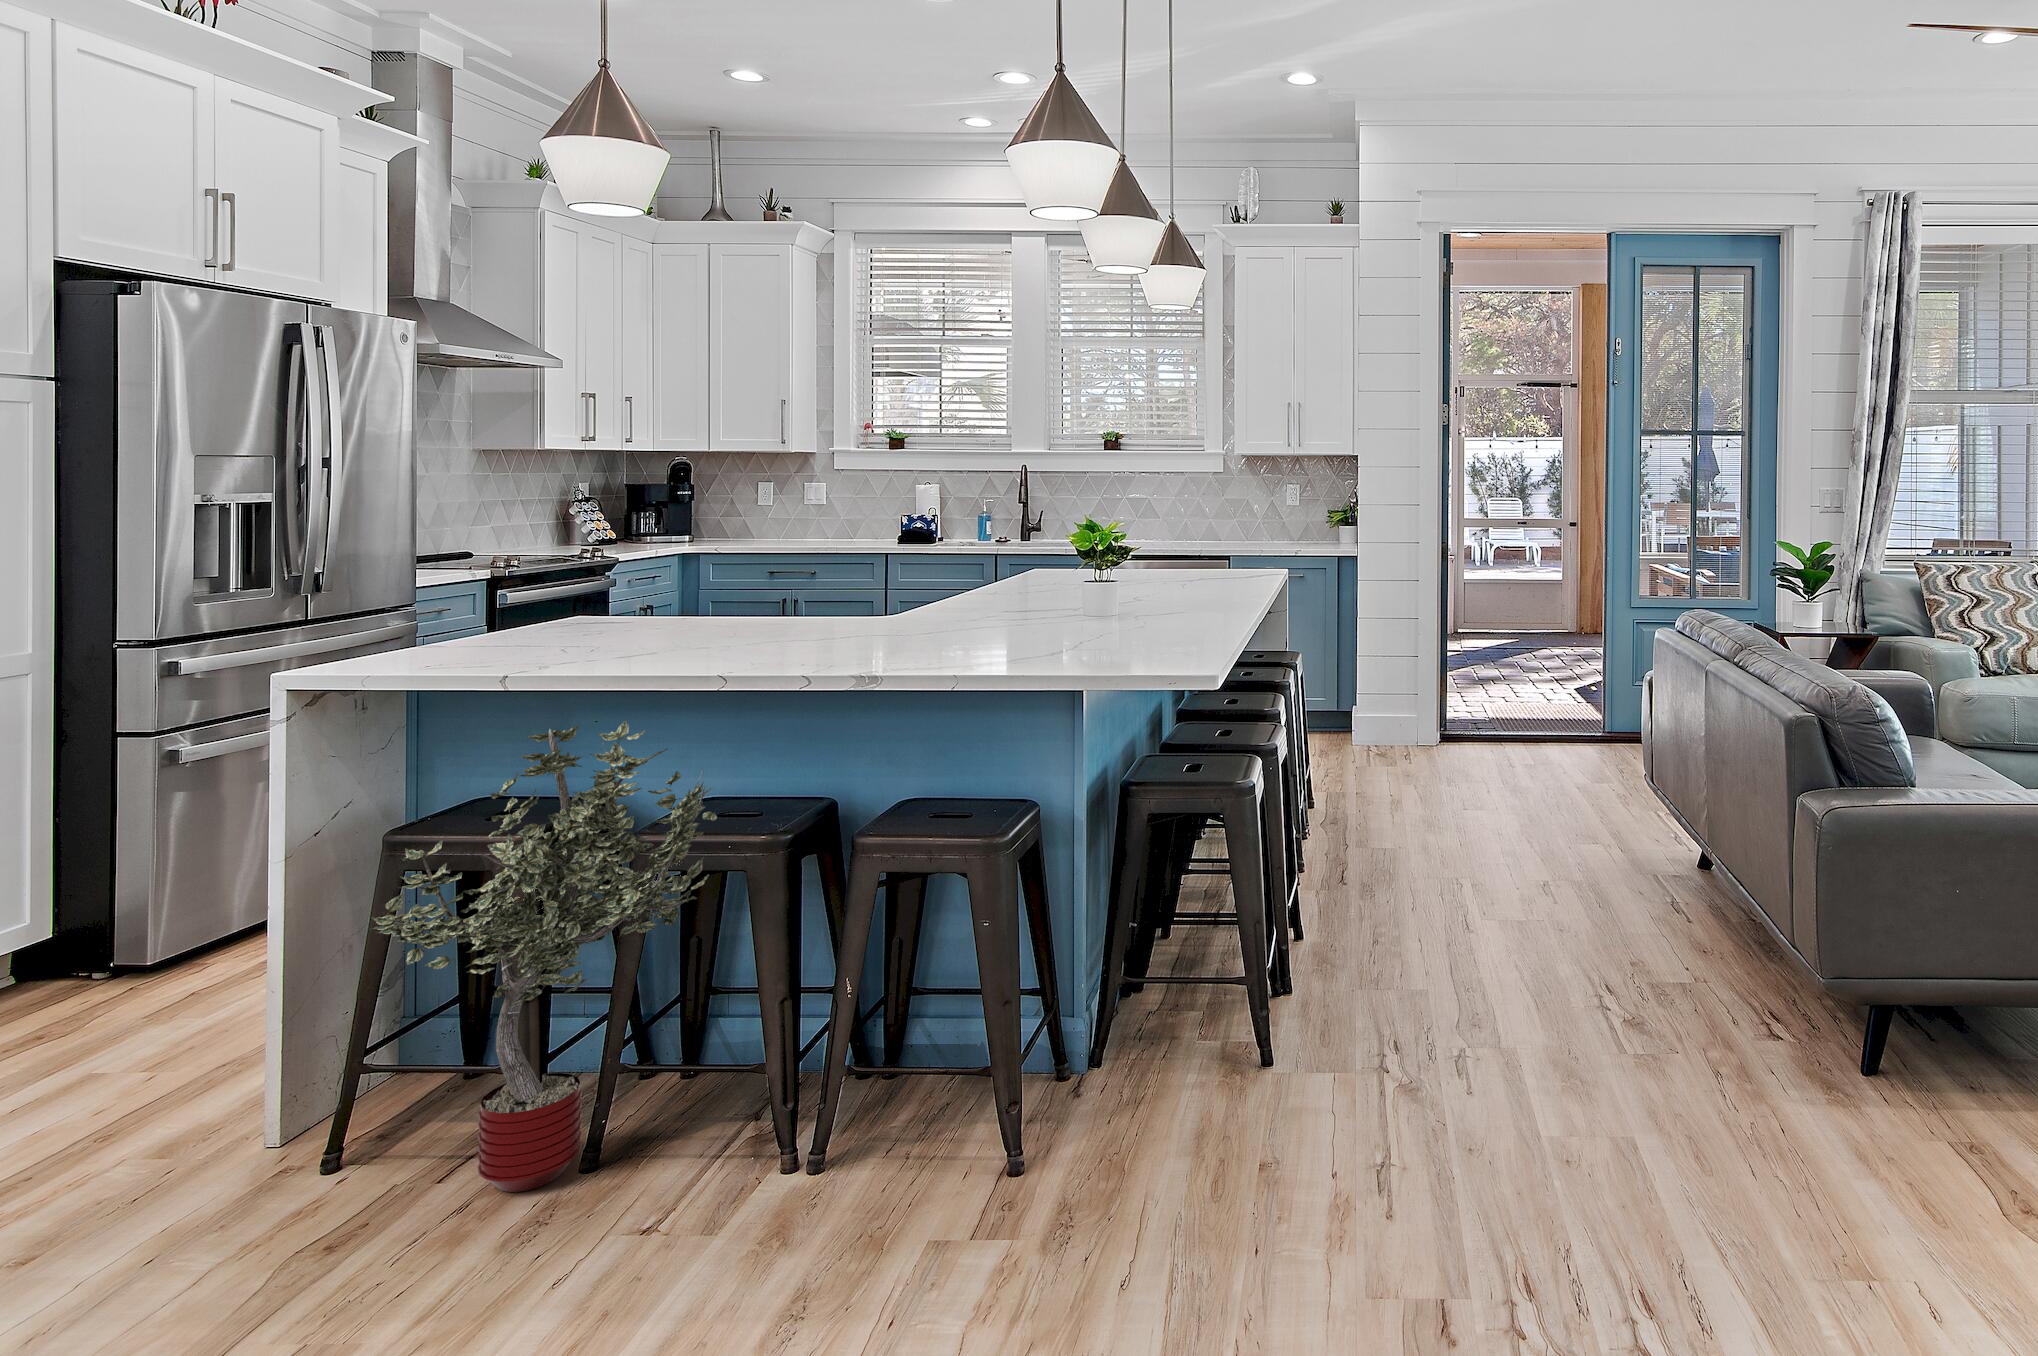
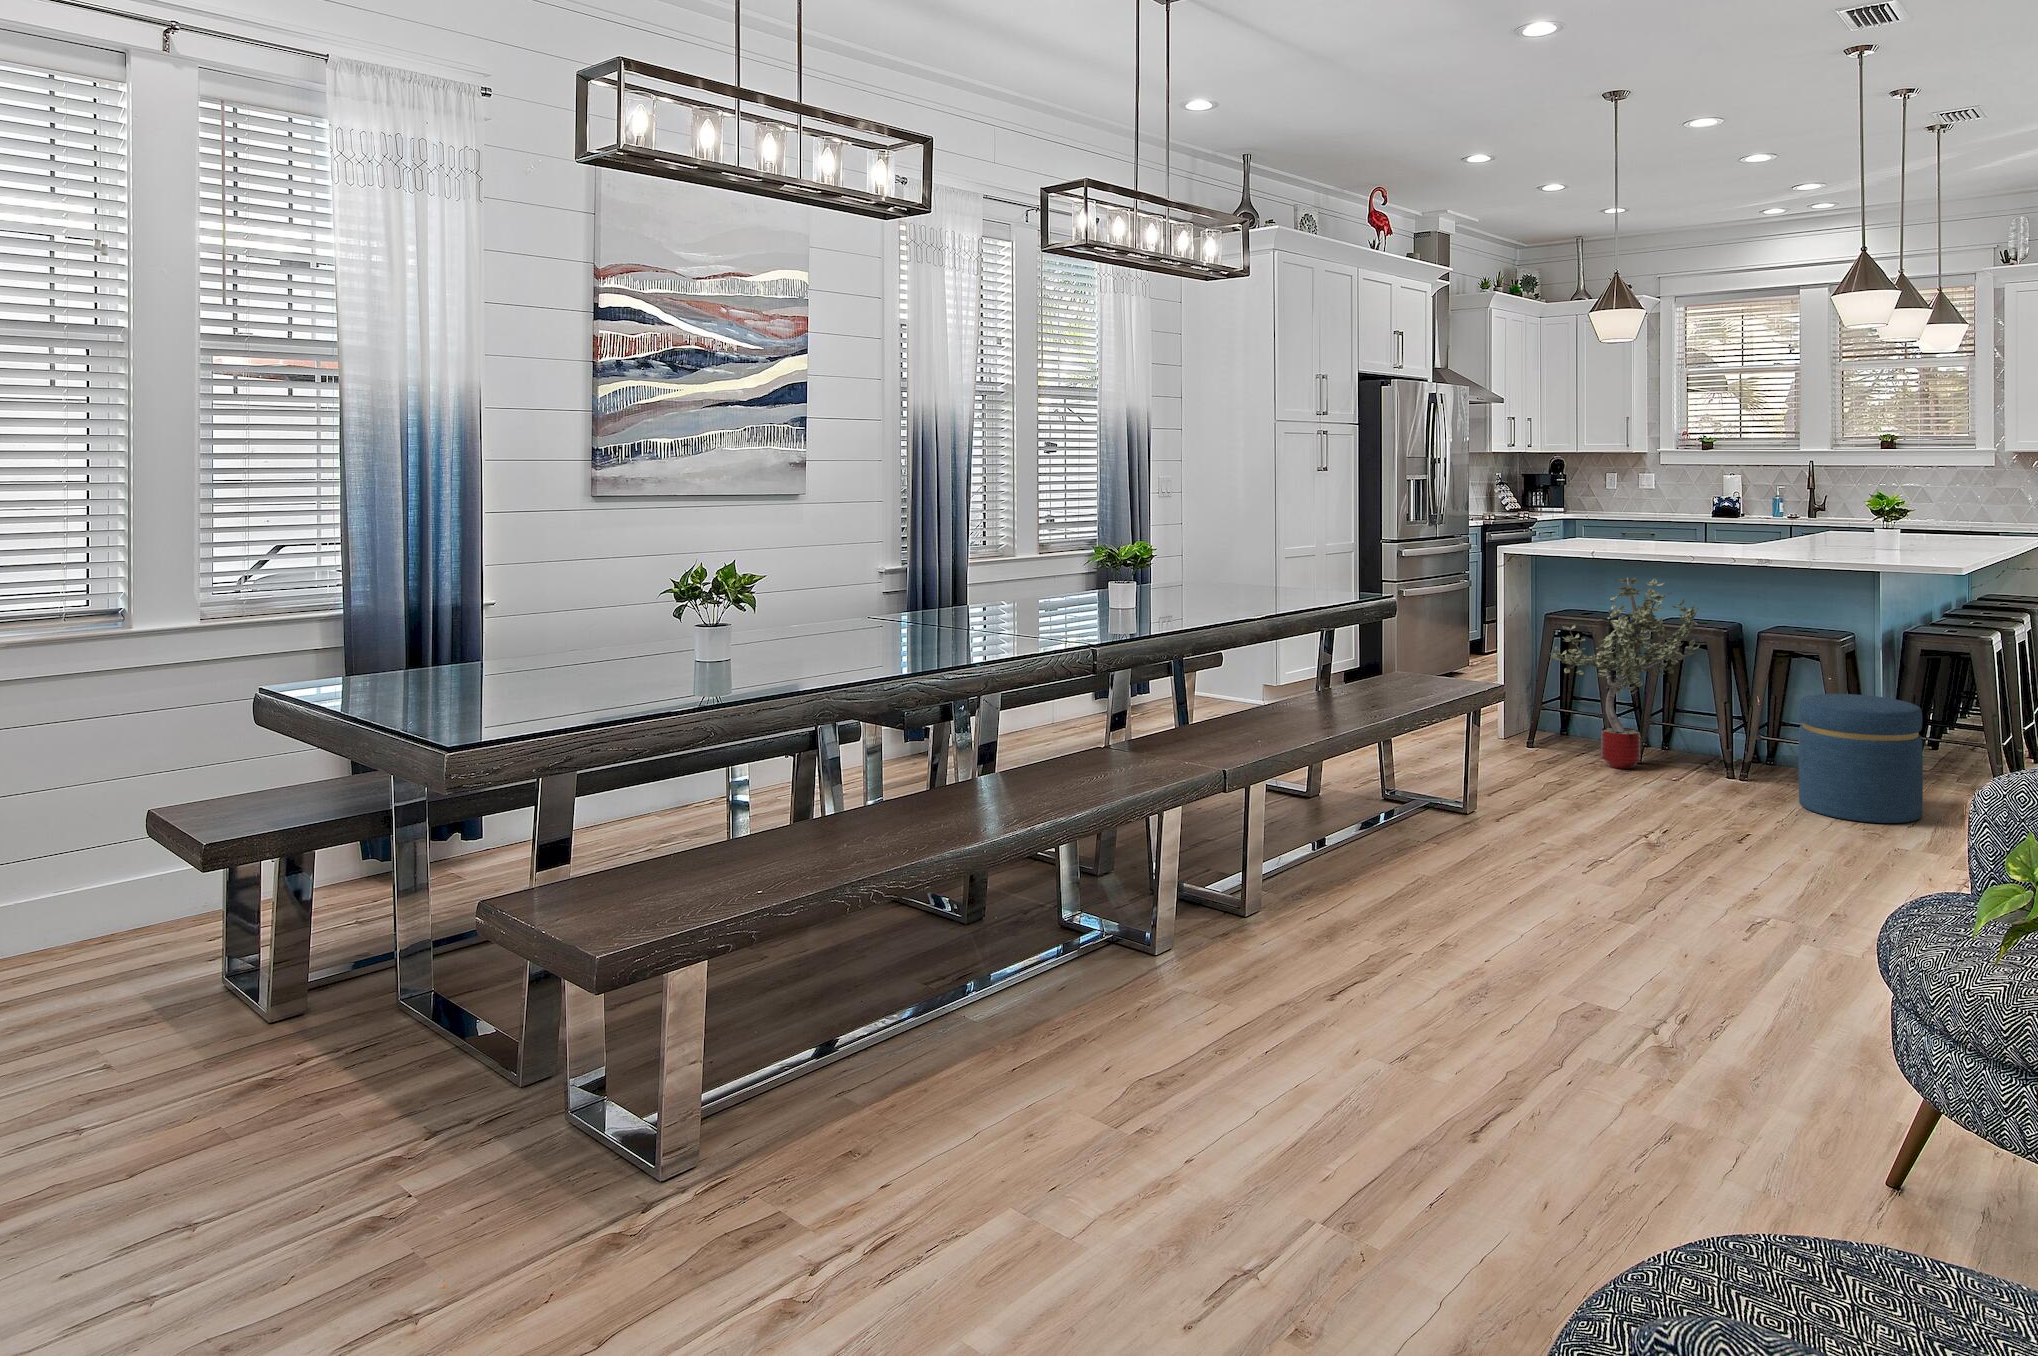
ottoman: none [900,948,1146,1298] -> present [1799,694,1923,823]

